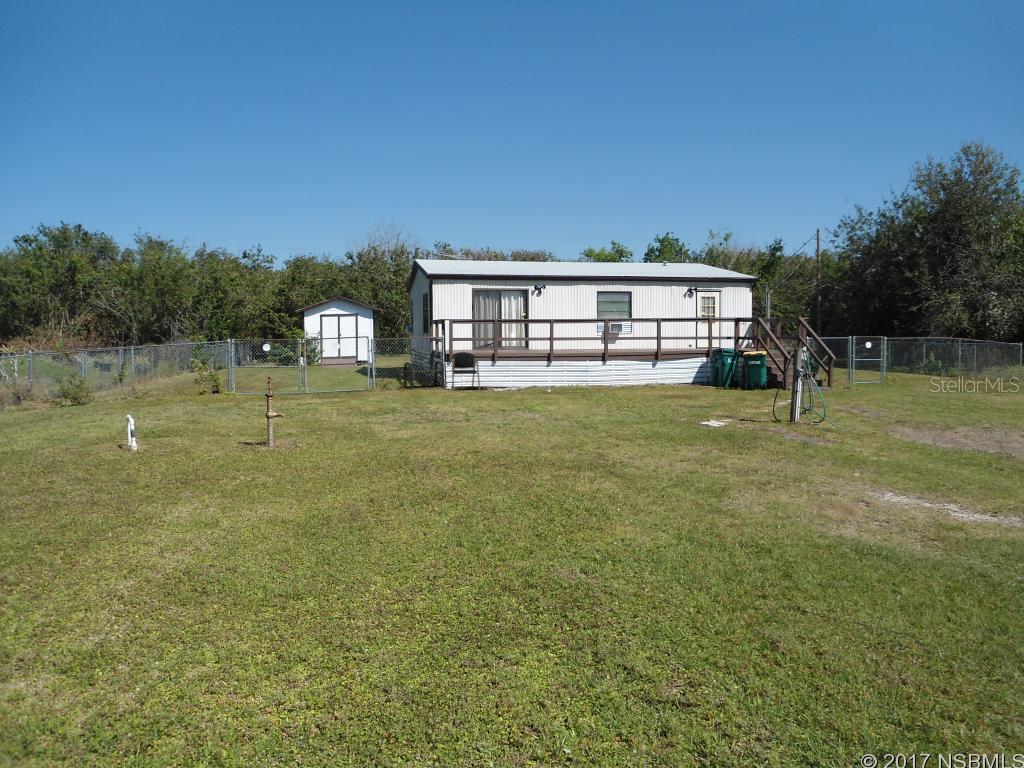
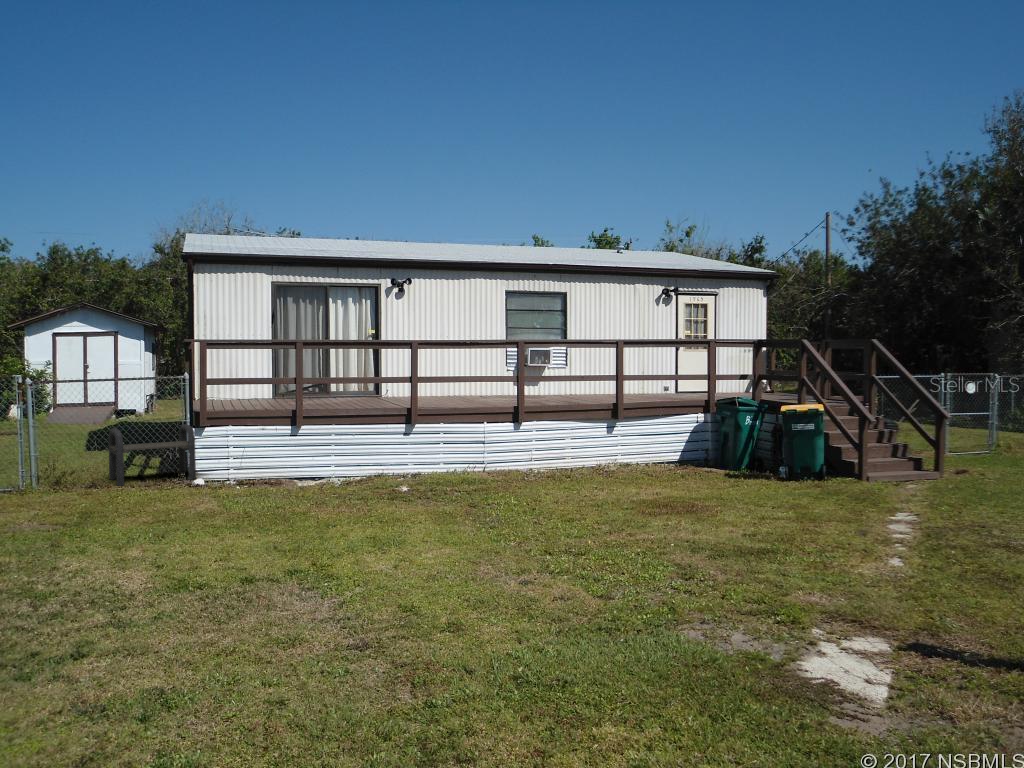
chair: present [451,352,480,391] -> none [204,407,265,490]

